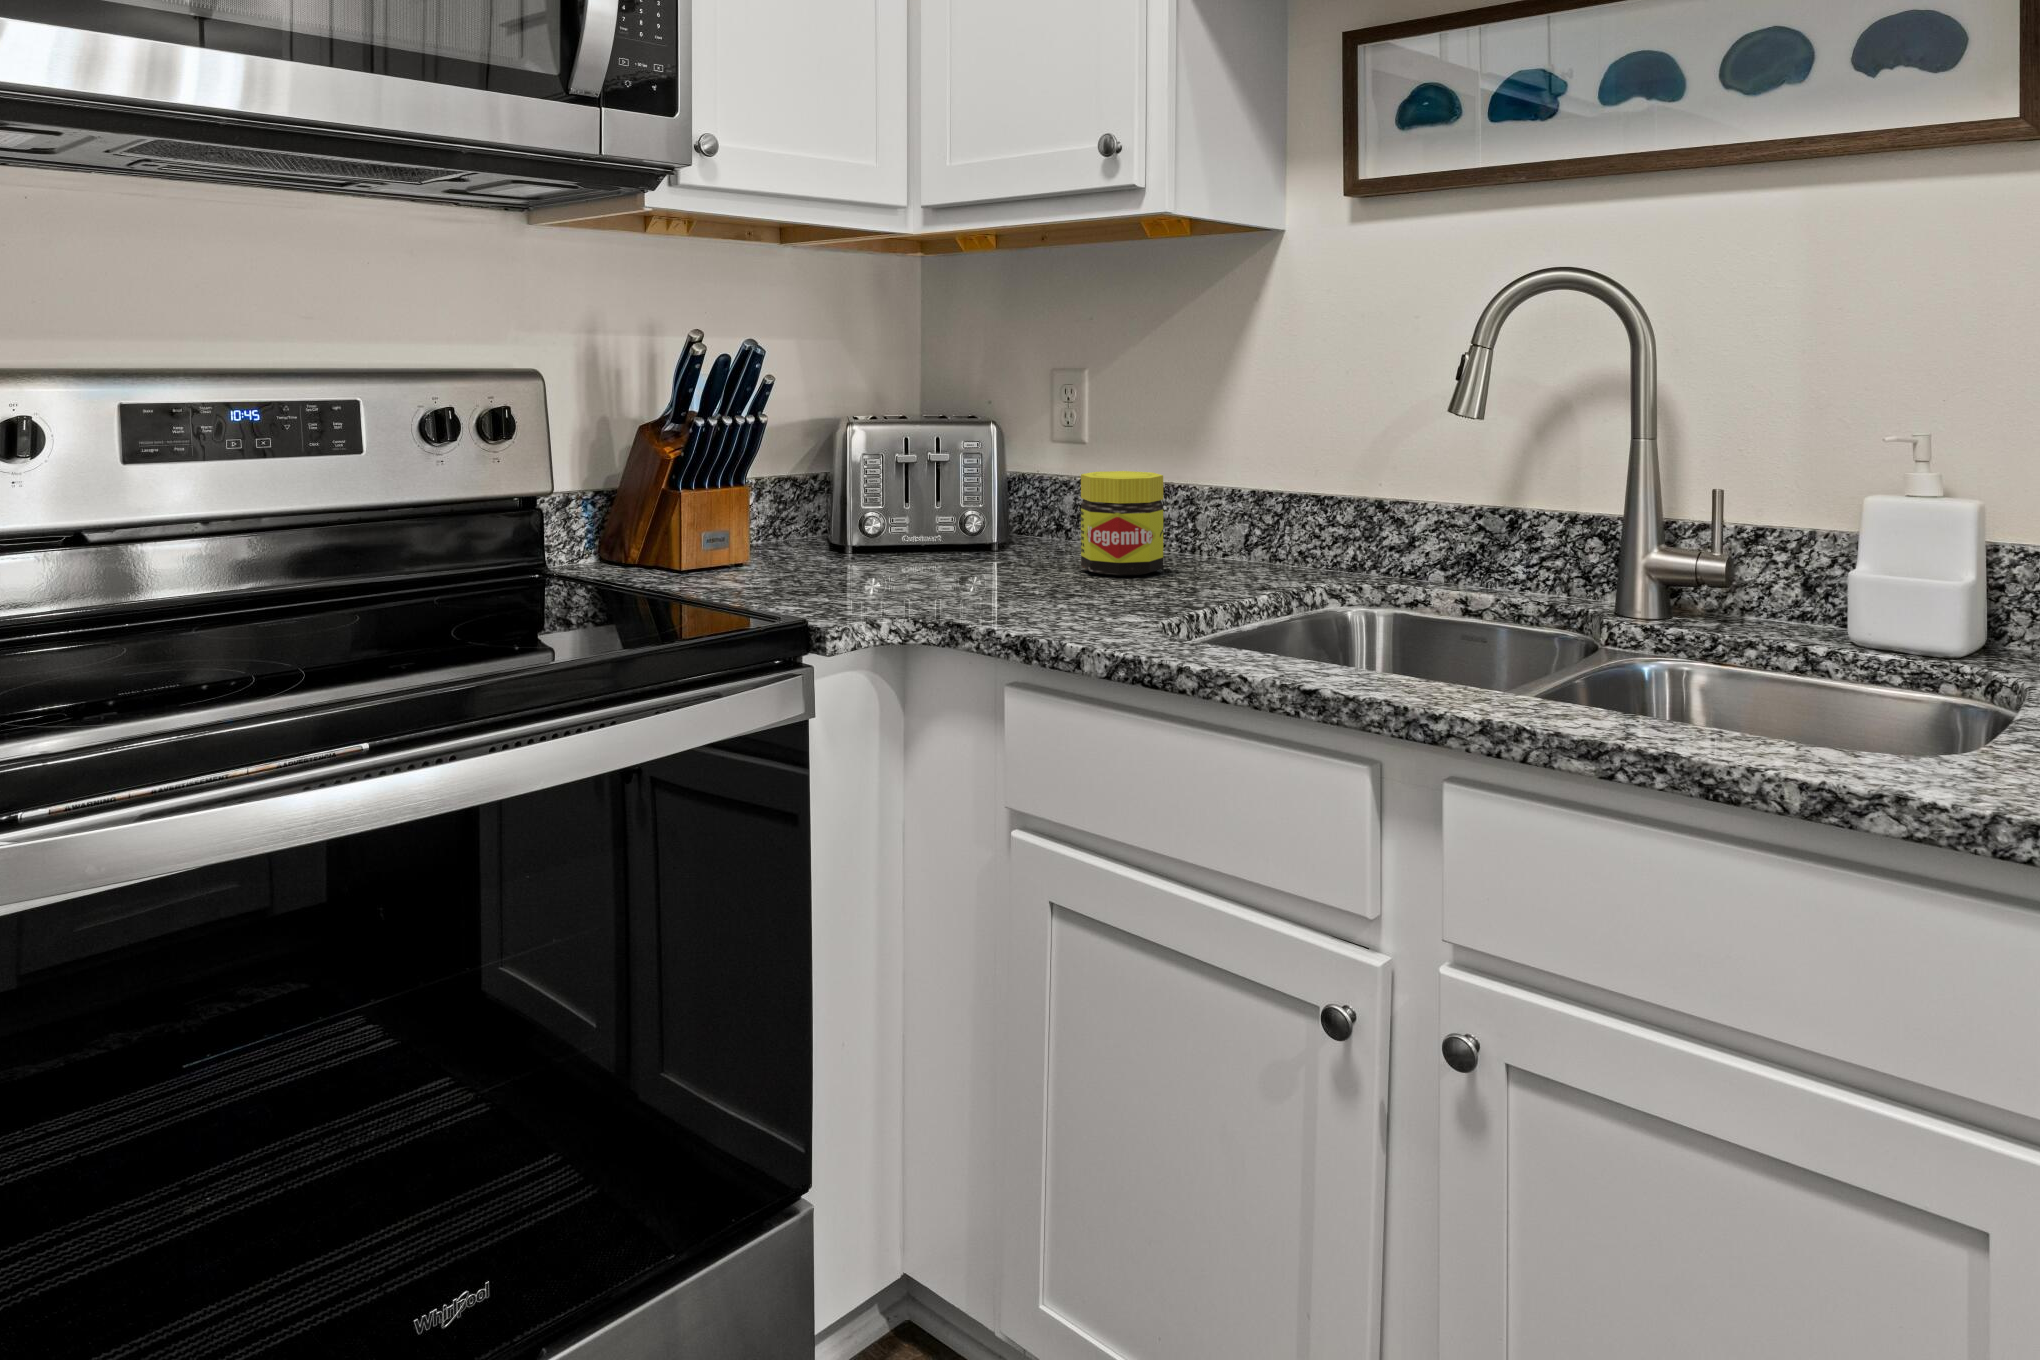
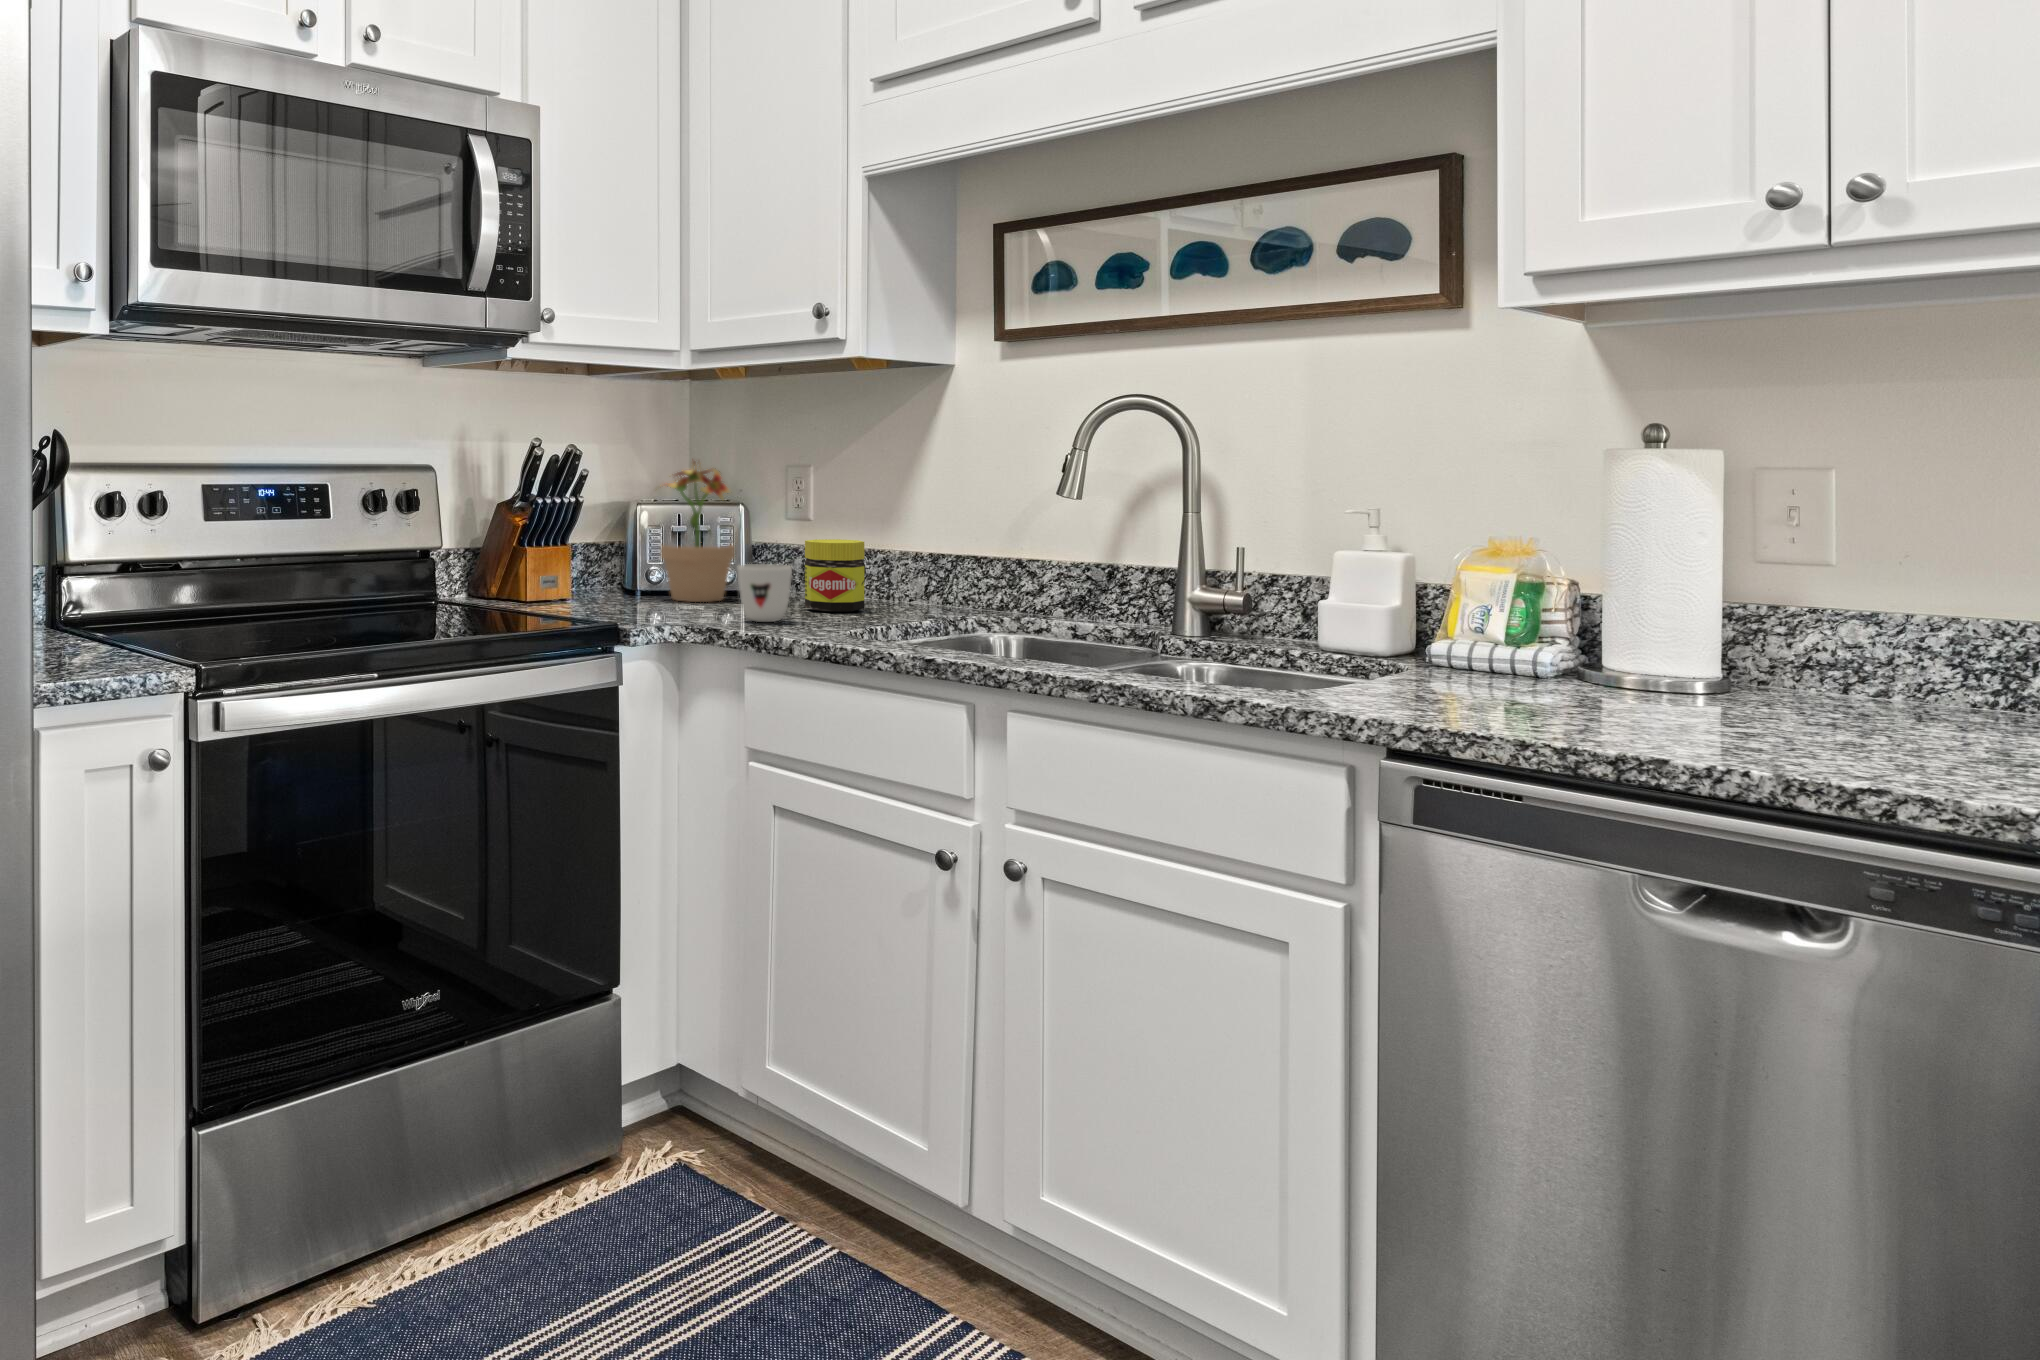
potted plant: none [867,357,981,559] -> present [661,462,735,602]
mug: none [991,514,1070,601] -> present [737,564,792,622]

